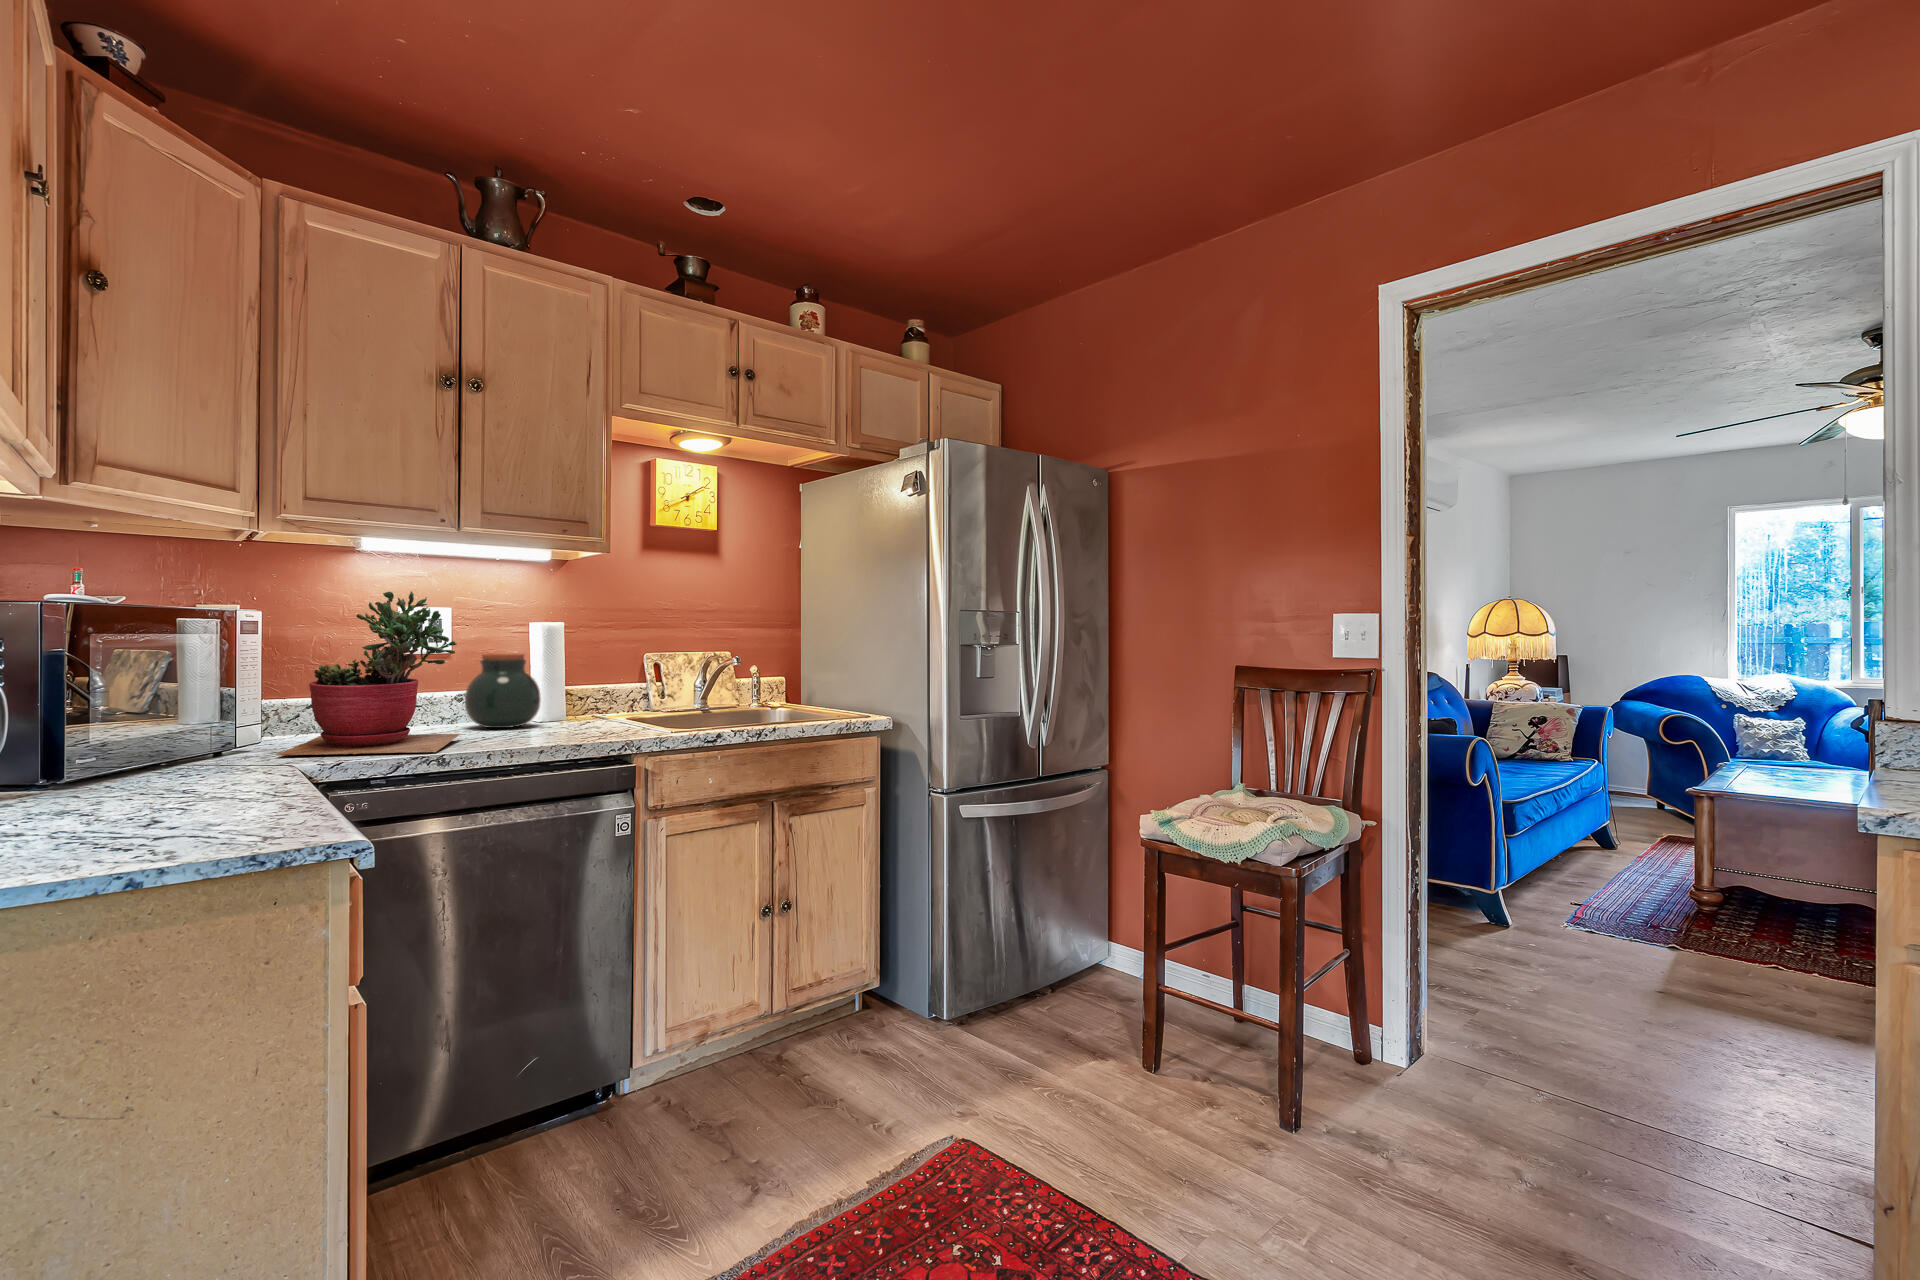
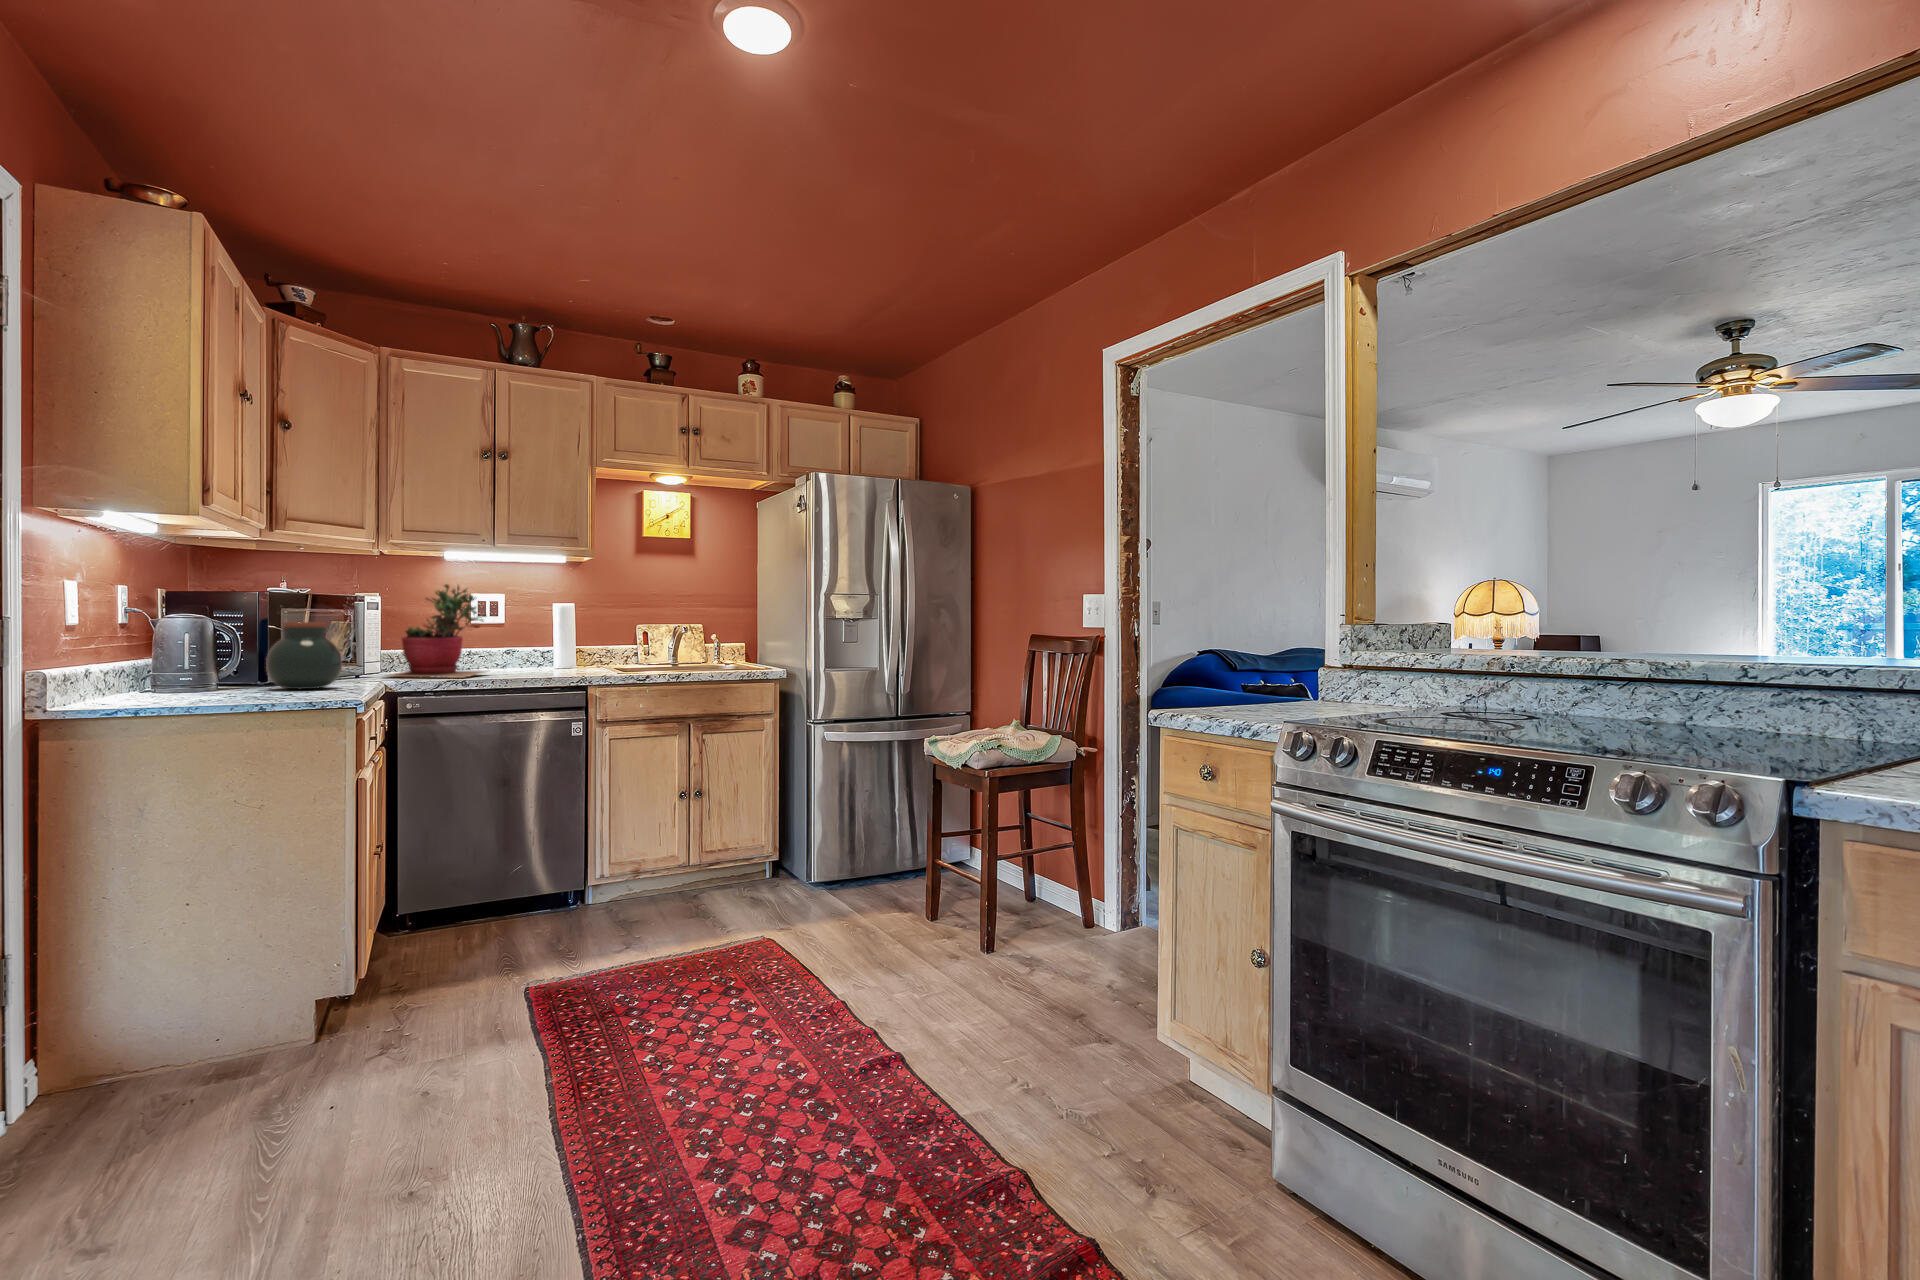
jar: present [465,654,541,728] -> present [266,622,342,689]

